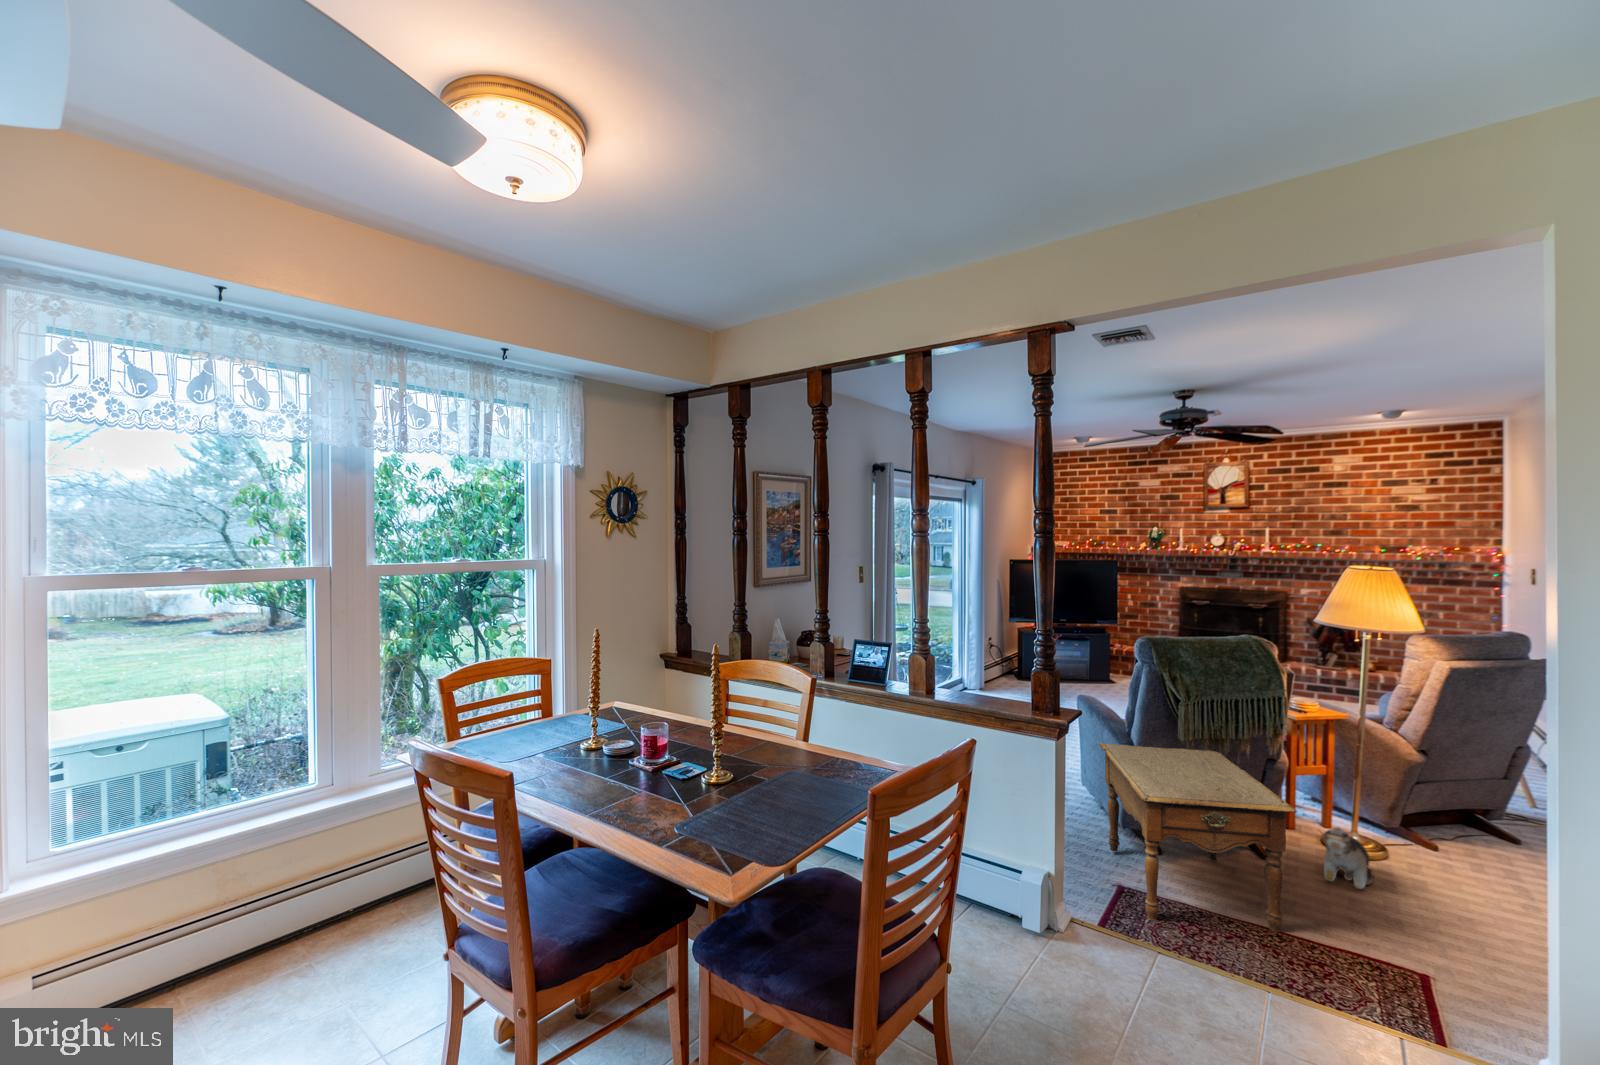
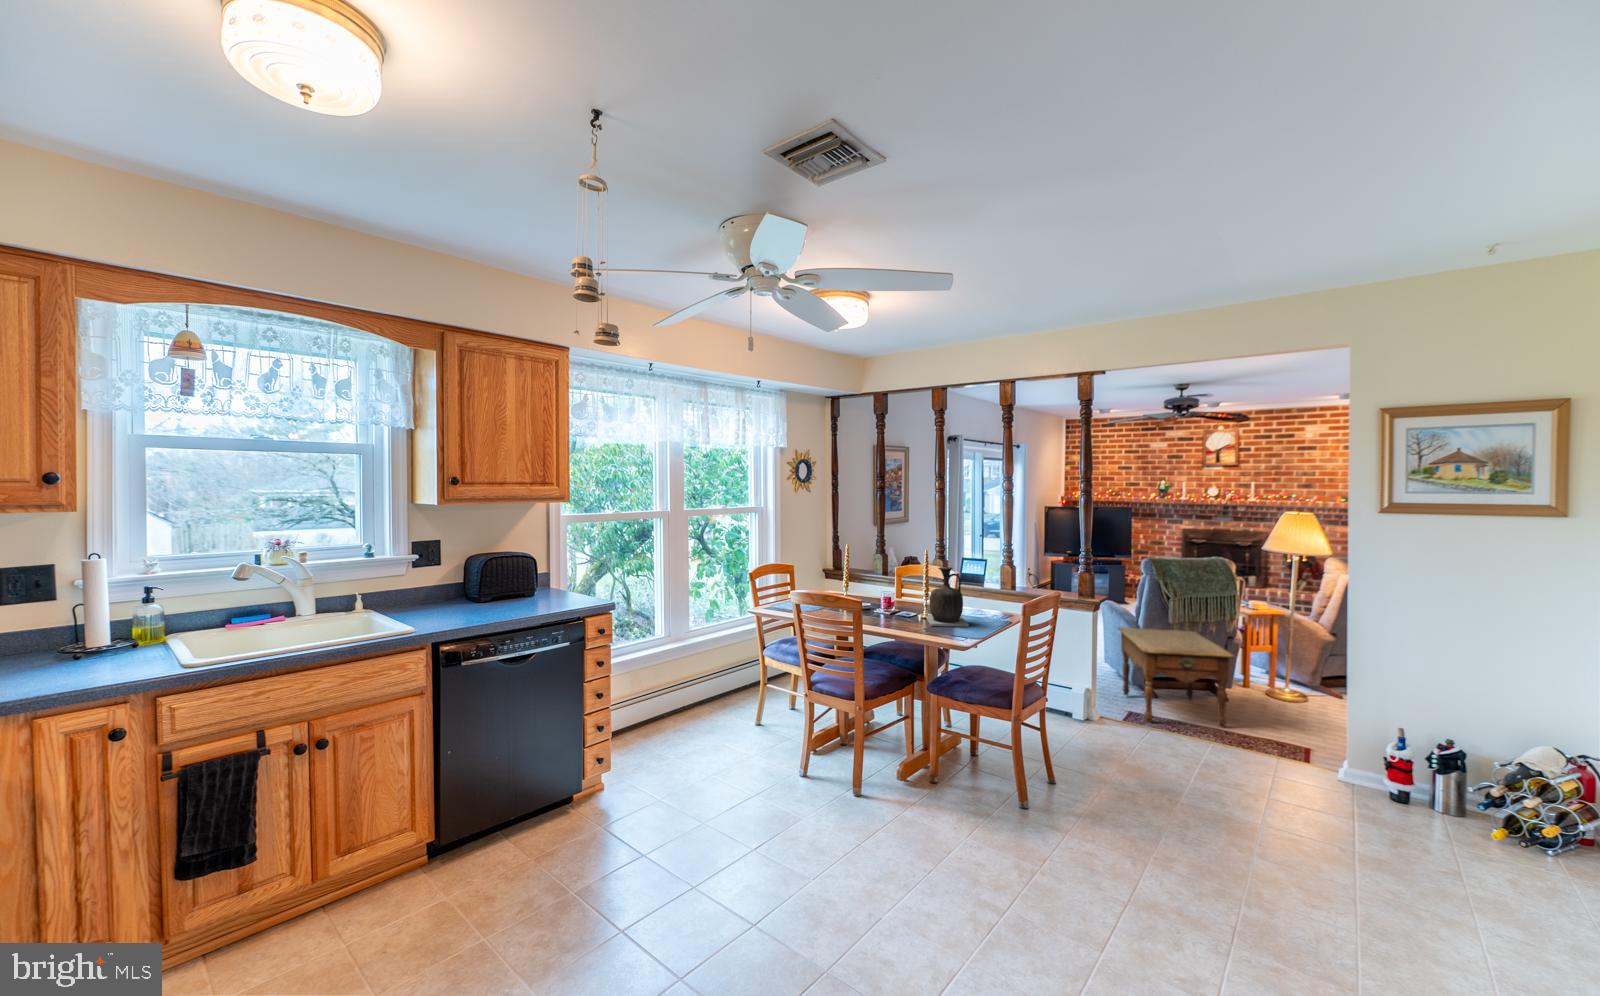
vase: none [741,670,813,789] -> present [926,567,969,627]
plush toy: present [1324,827,1374,889] -> none [1255,675,1291,712]

